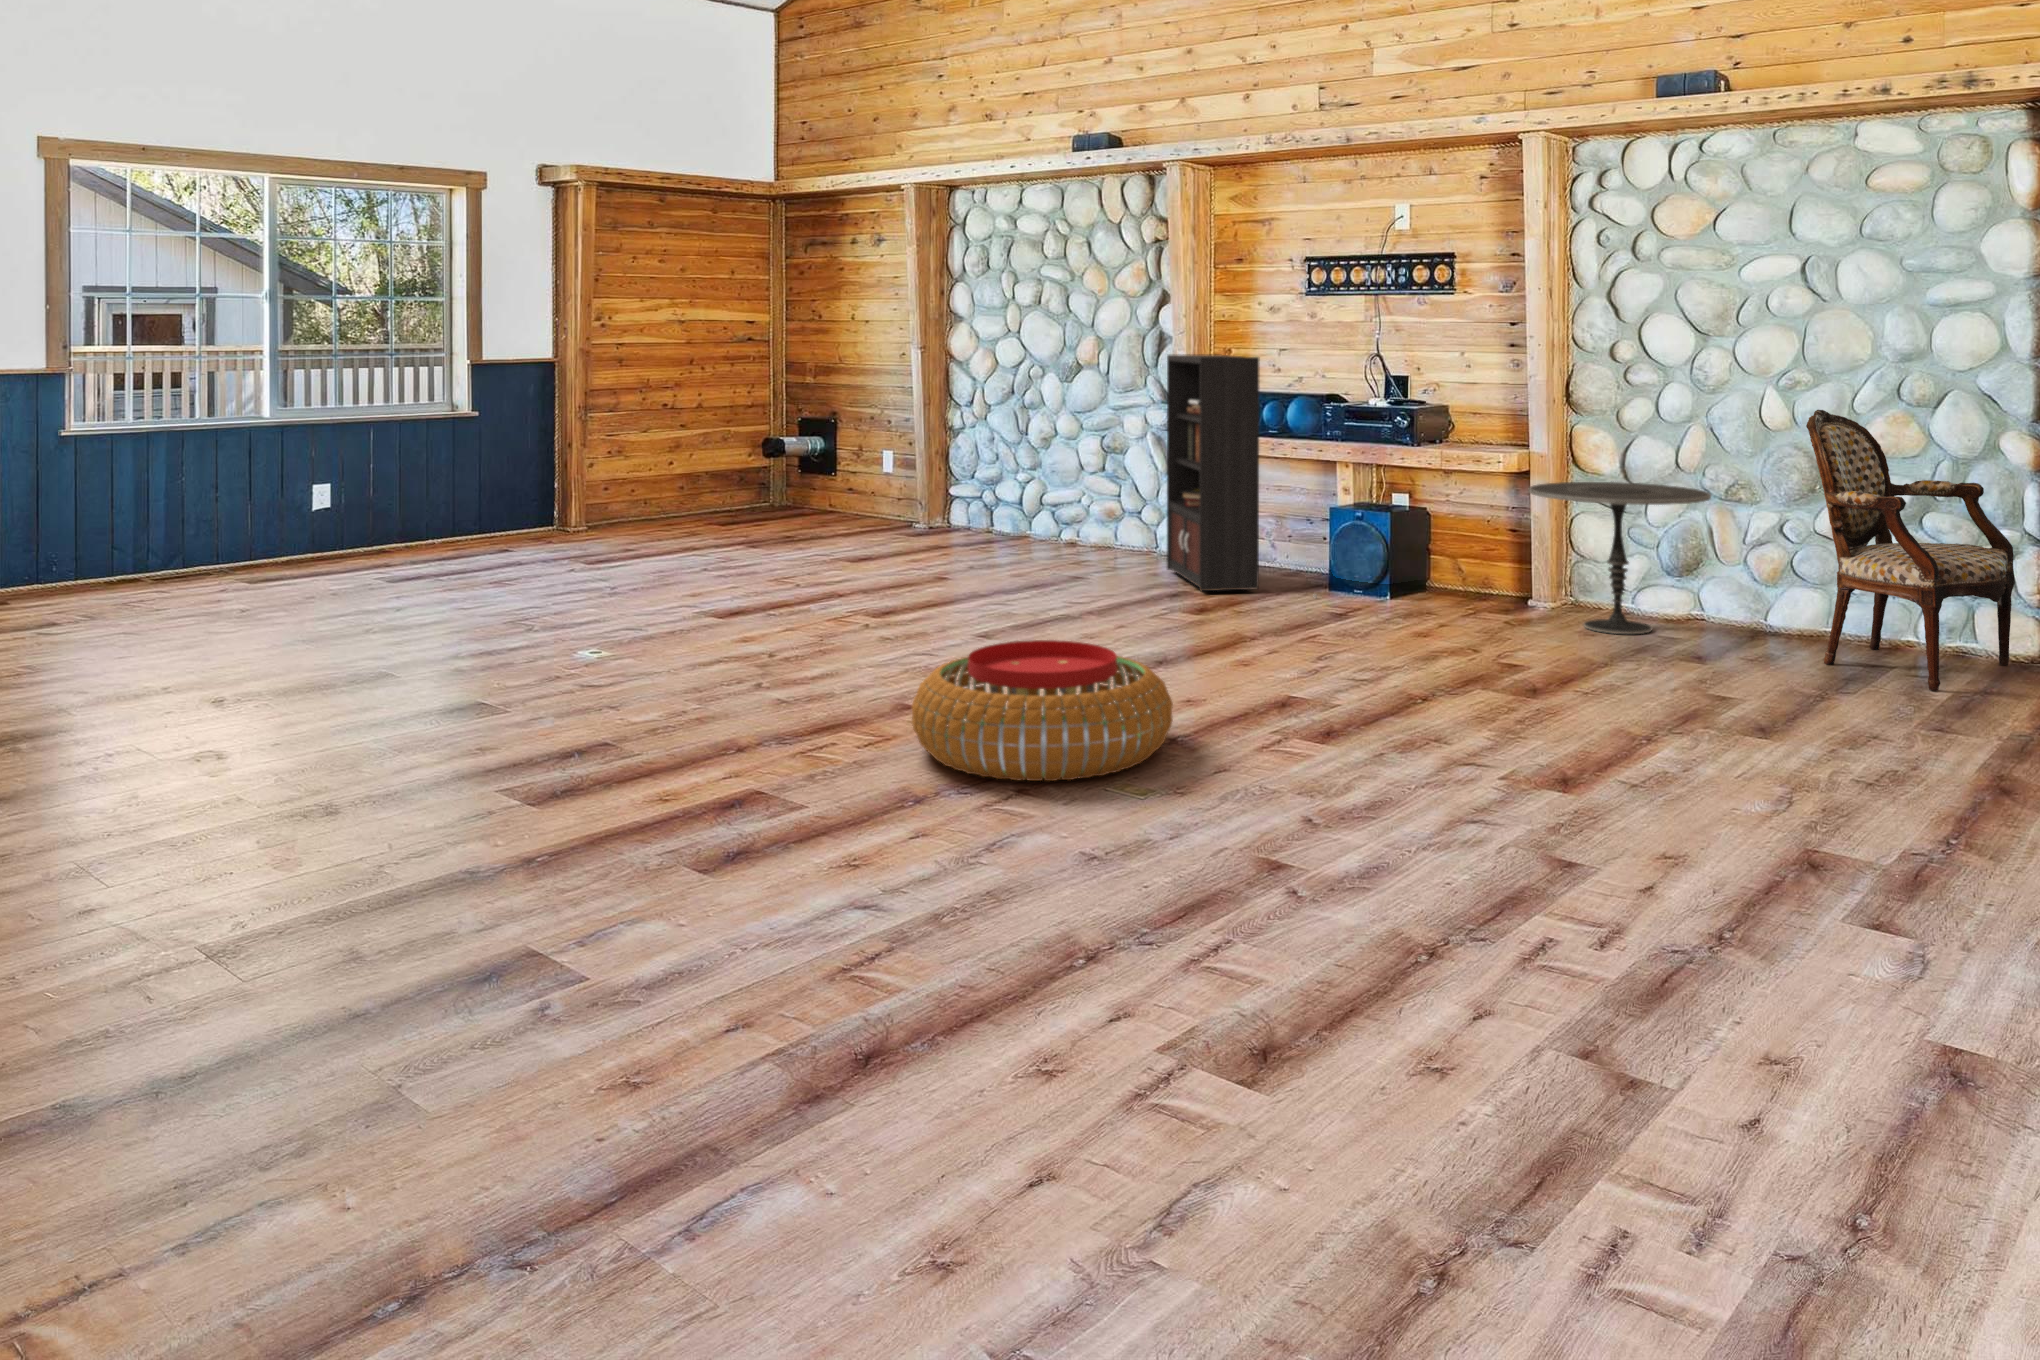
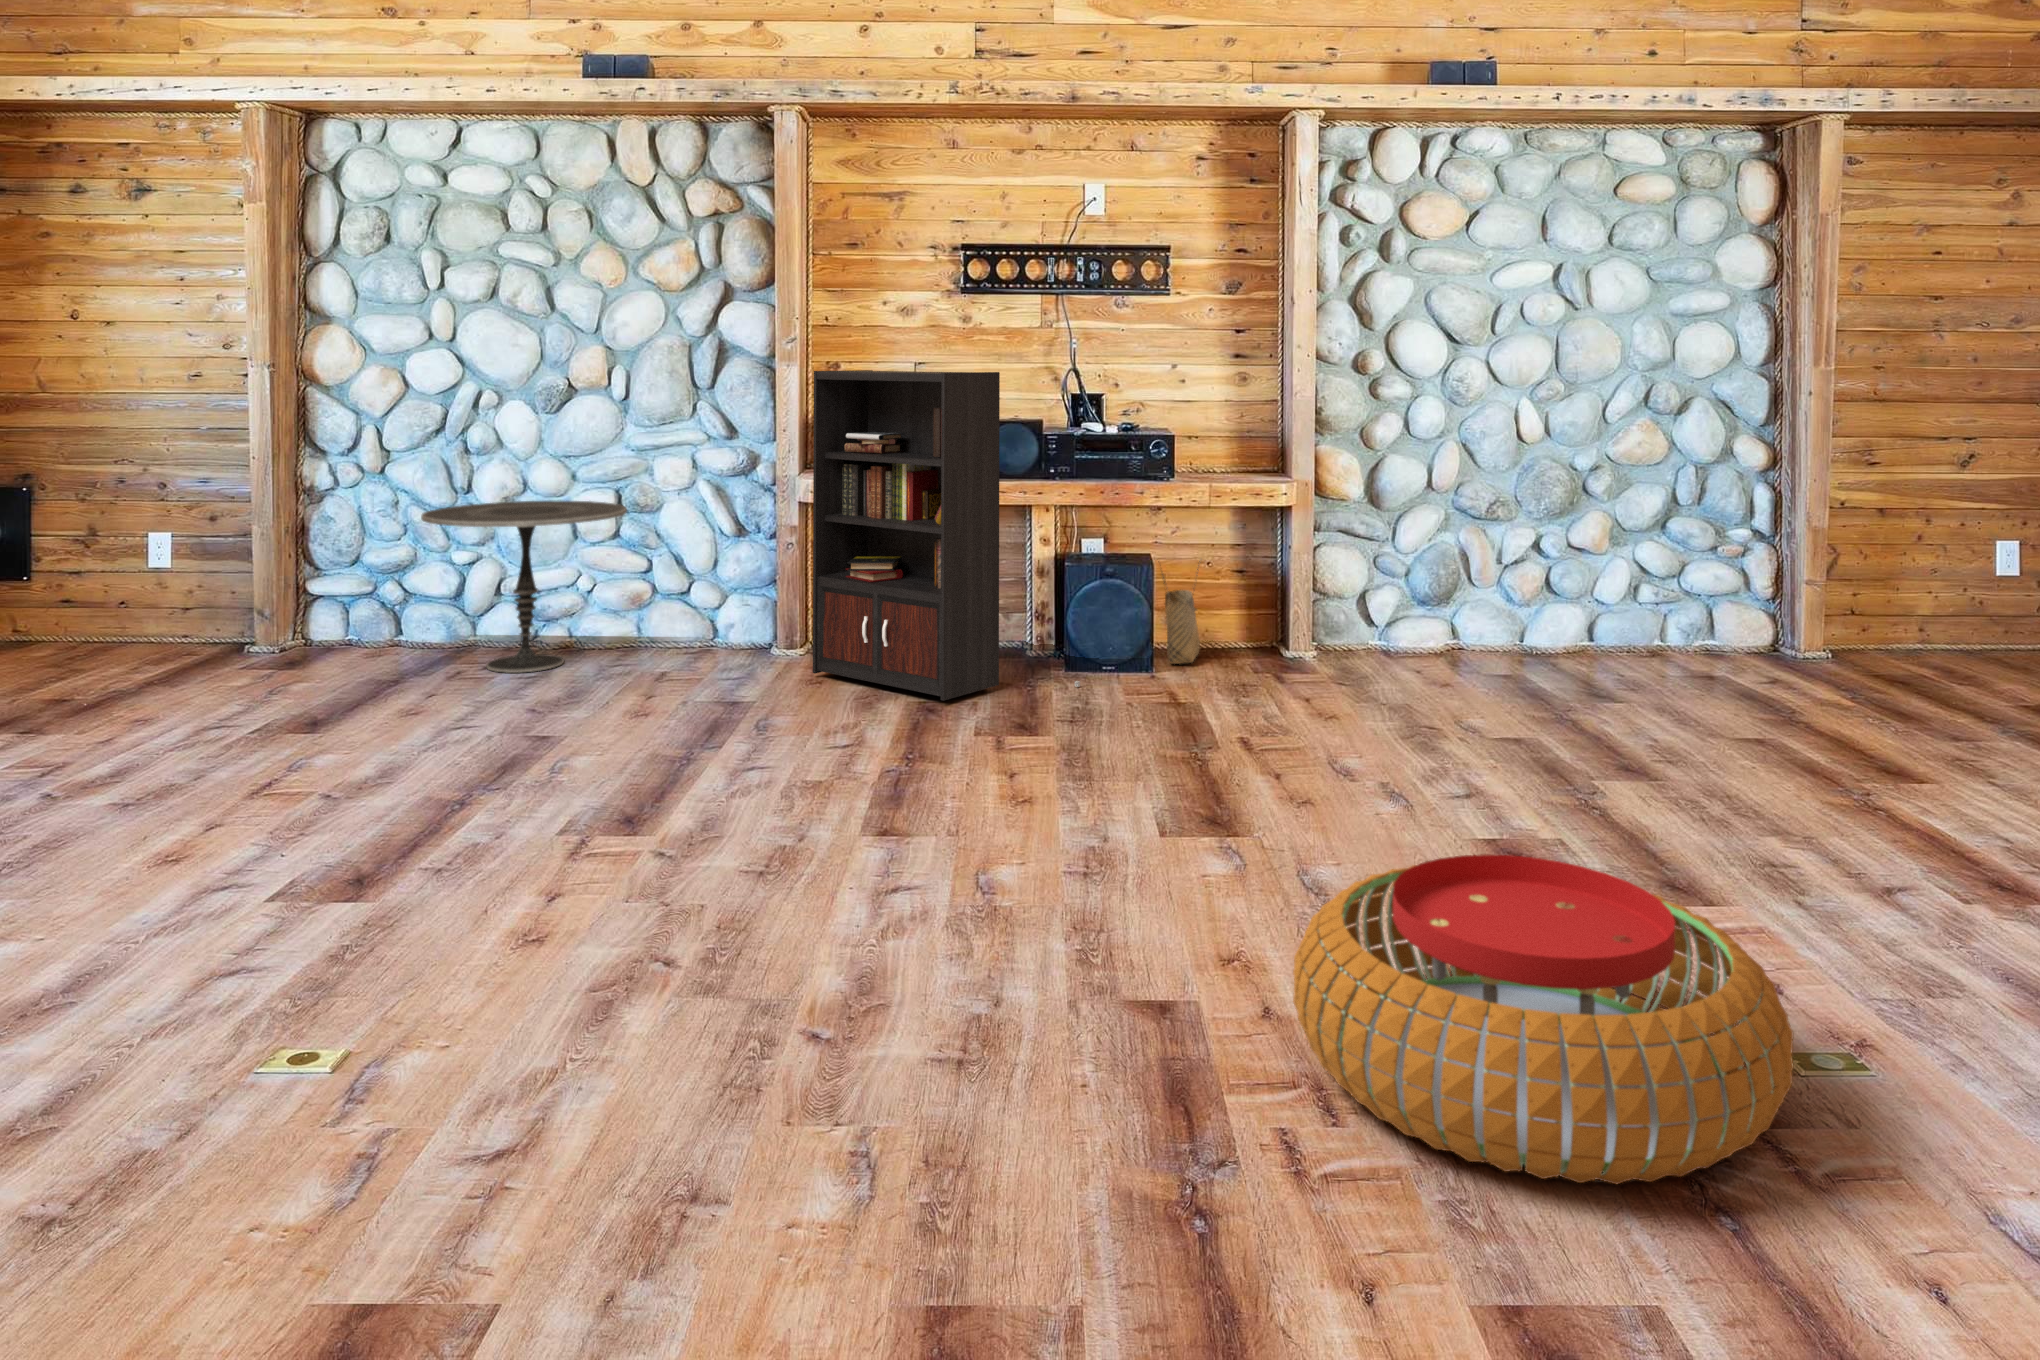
armchair: present [1806,410,2015,691] -> none [1621,419,1824,698]
side table: present [1529,482,1711,634] -> present [421,501,627,673]
woven basket: none [1420,512,1468,597] -> present [1158,561,1200,664]

